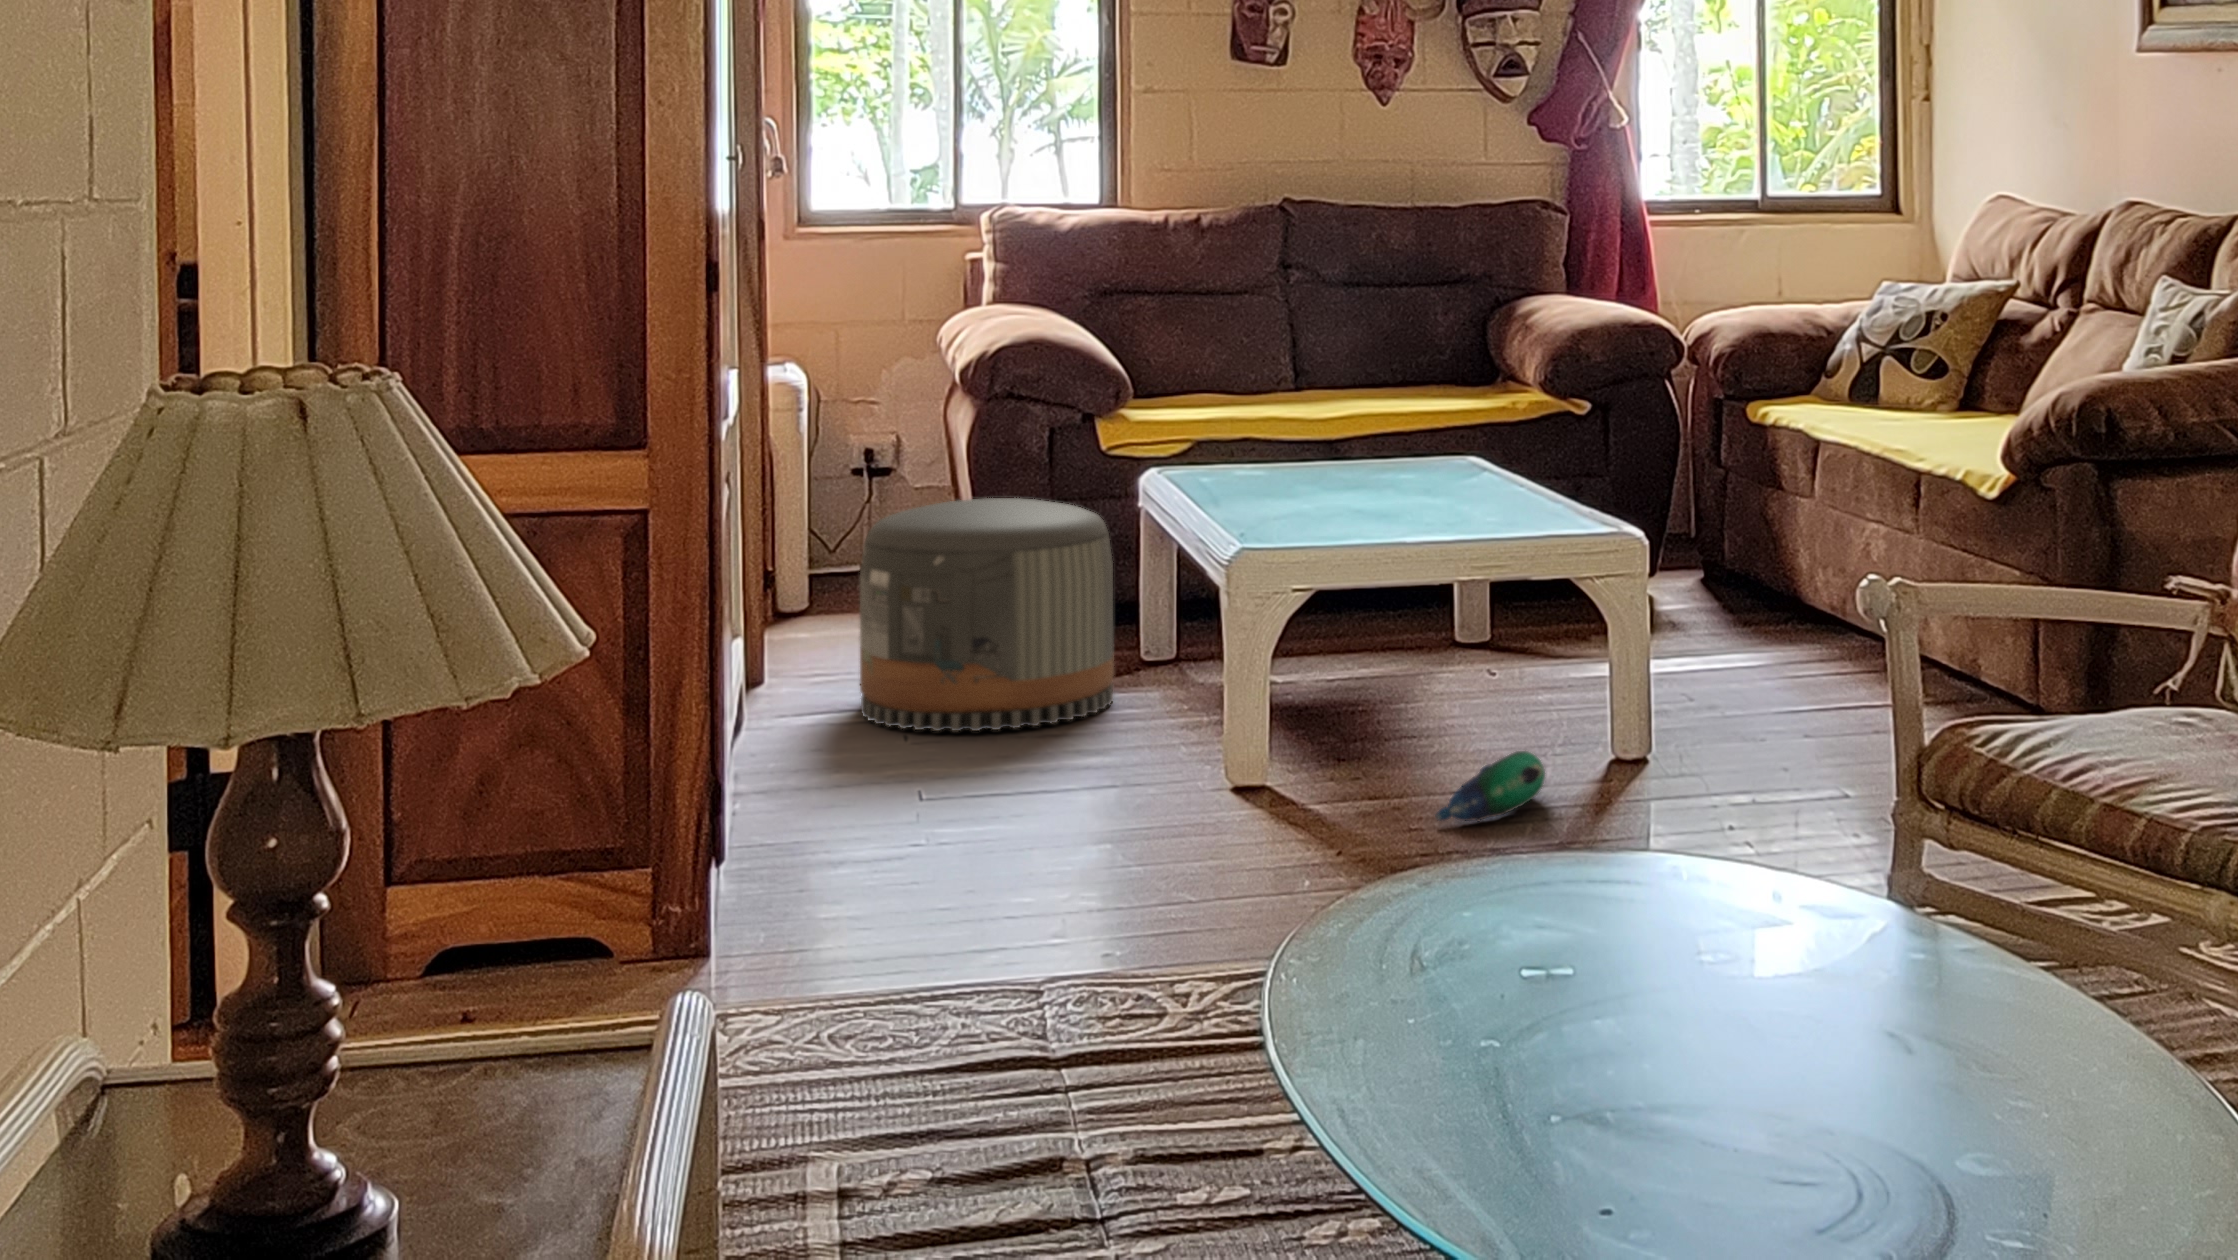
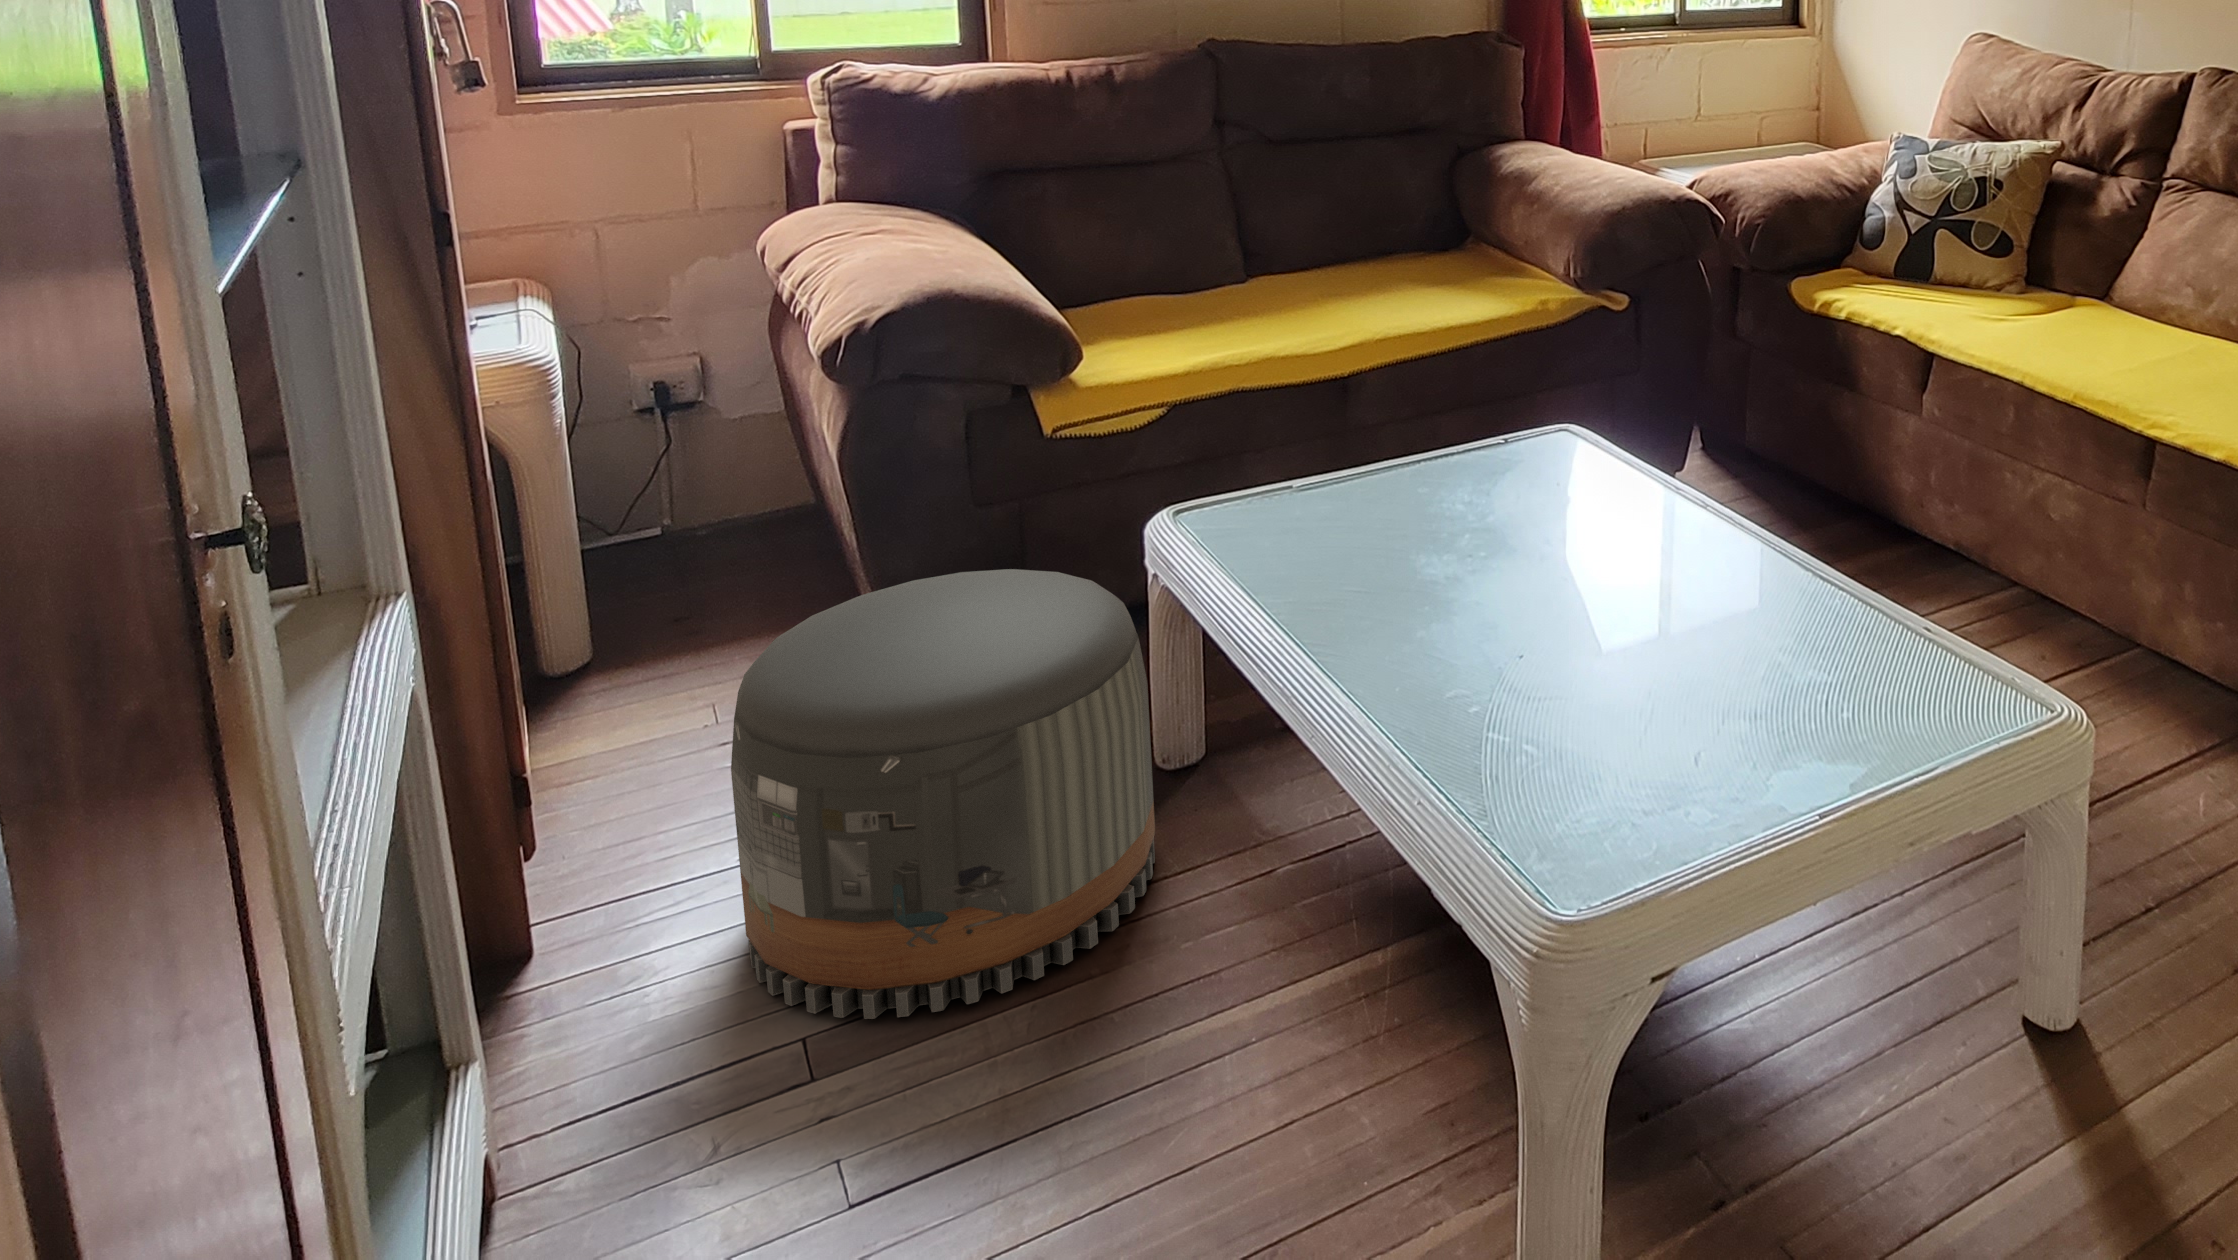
plush toy: present [1435,751,1545,821] -> none [1815,973,1961,1171]

